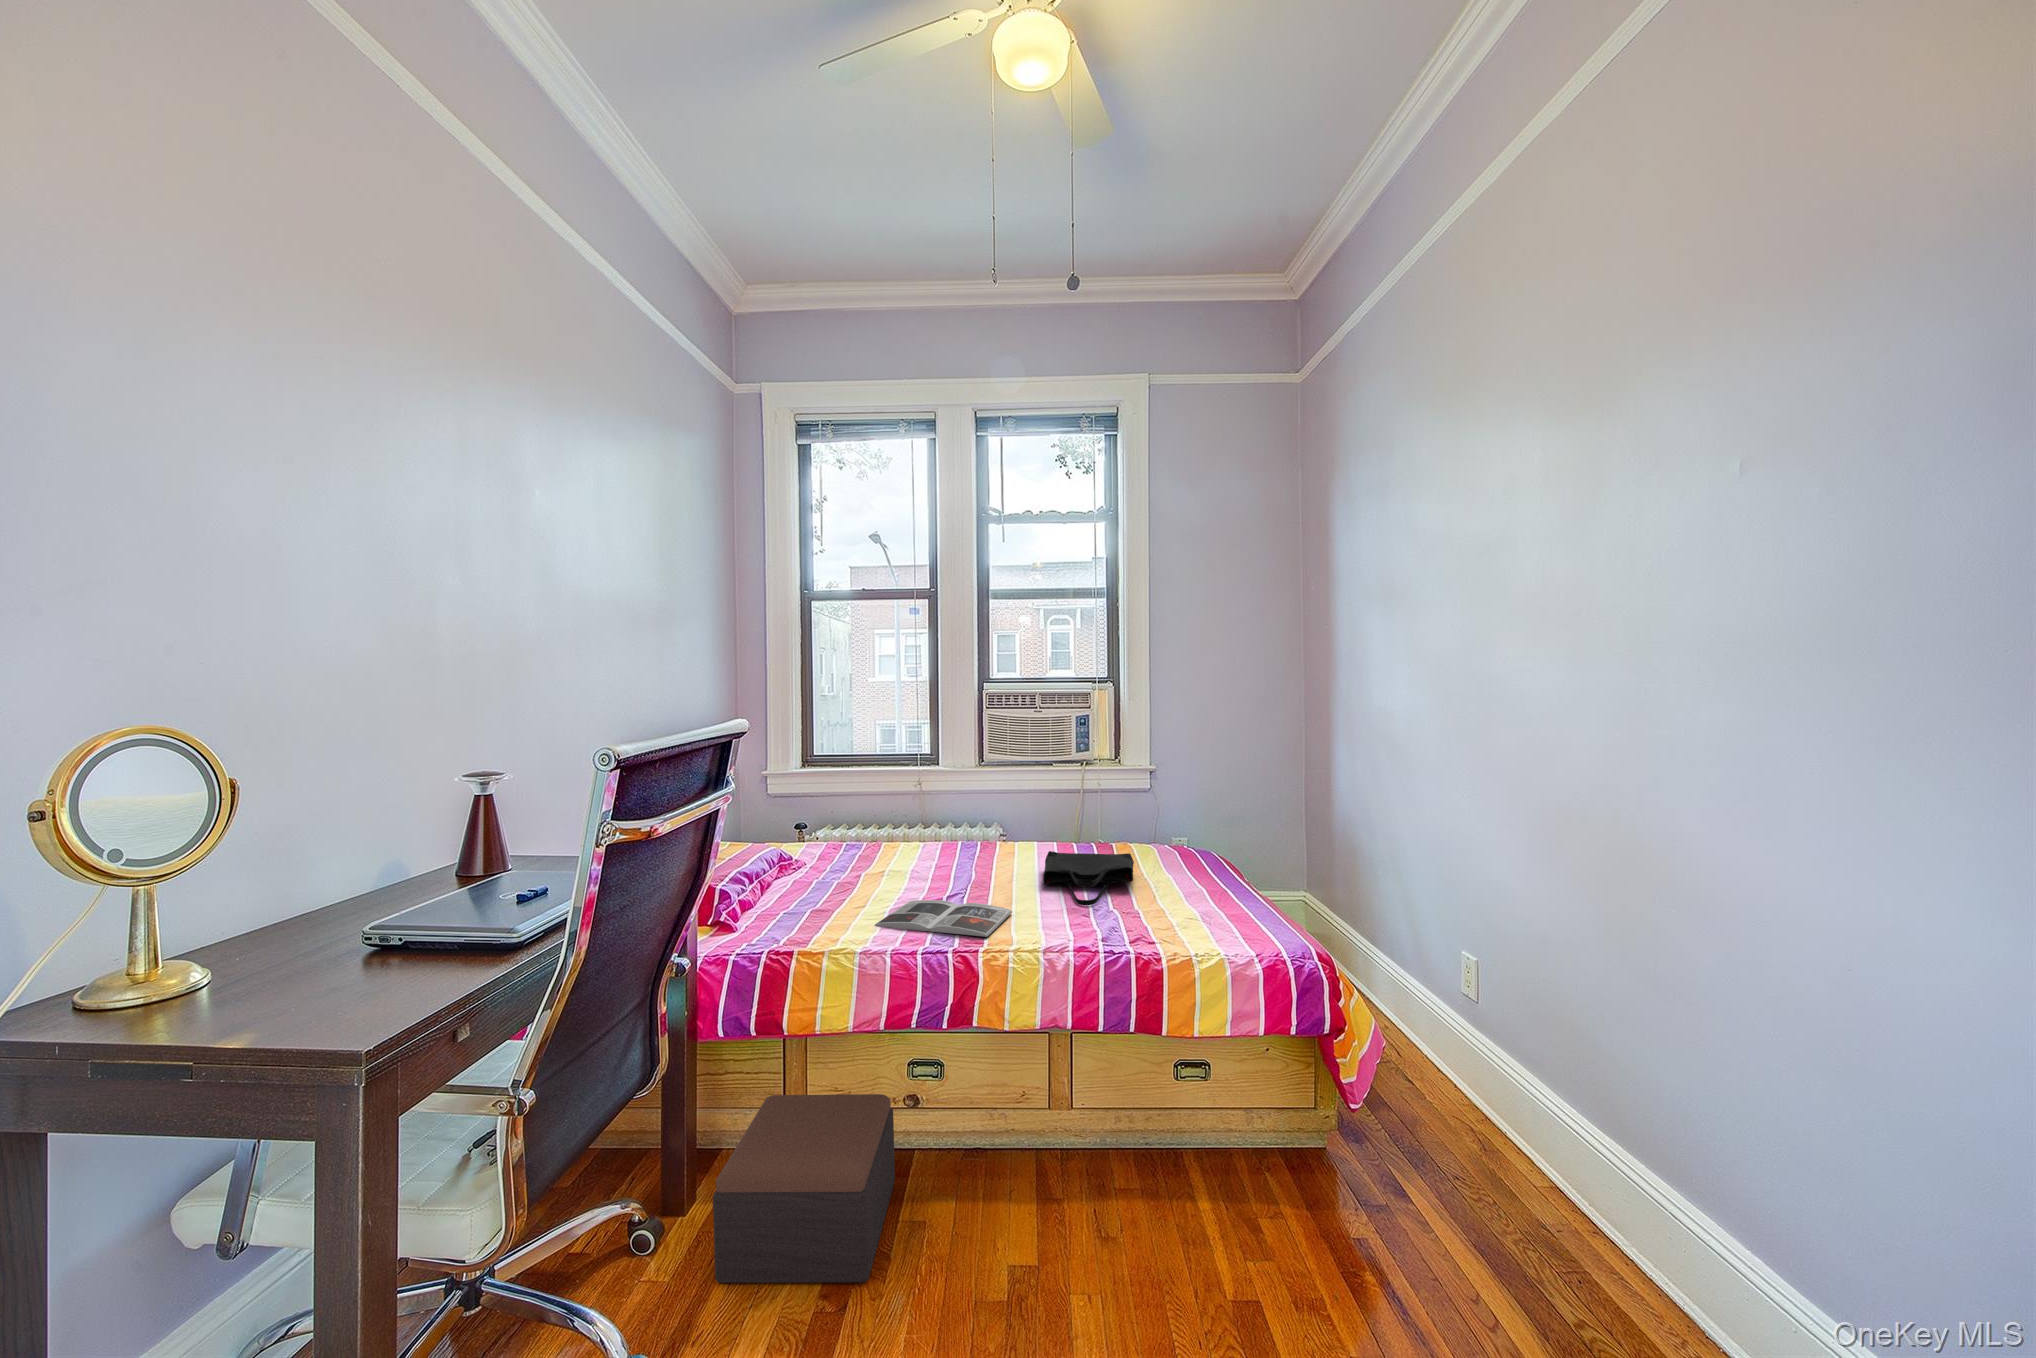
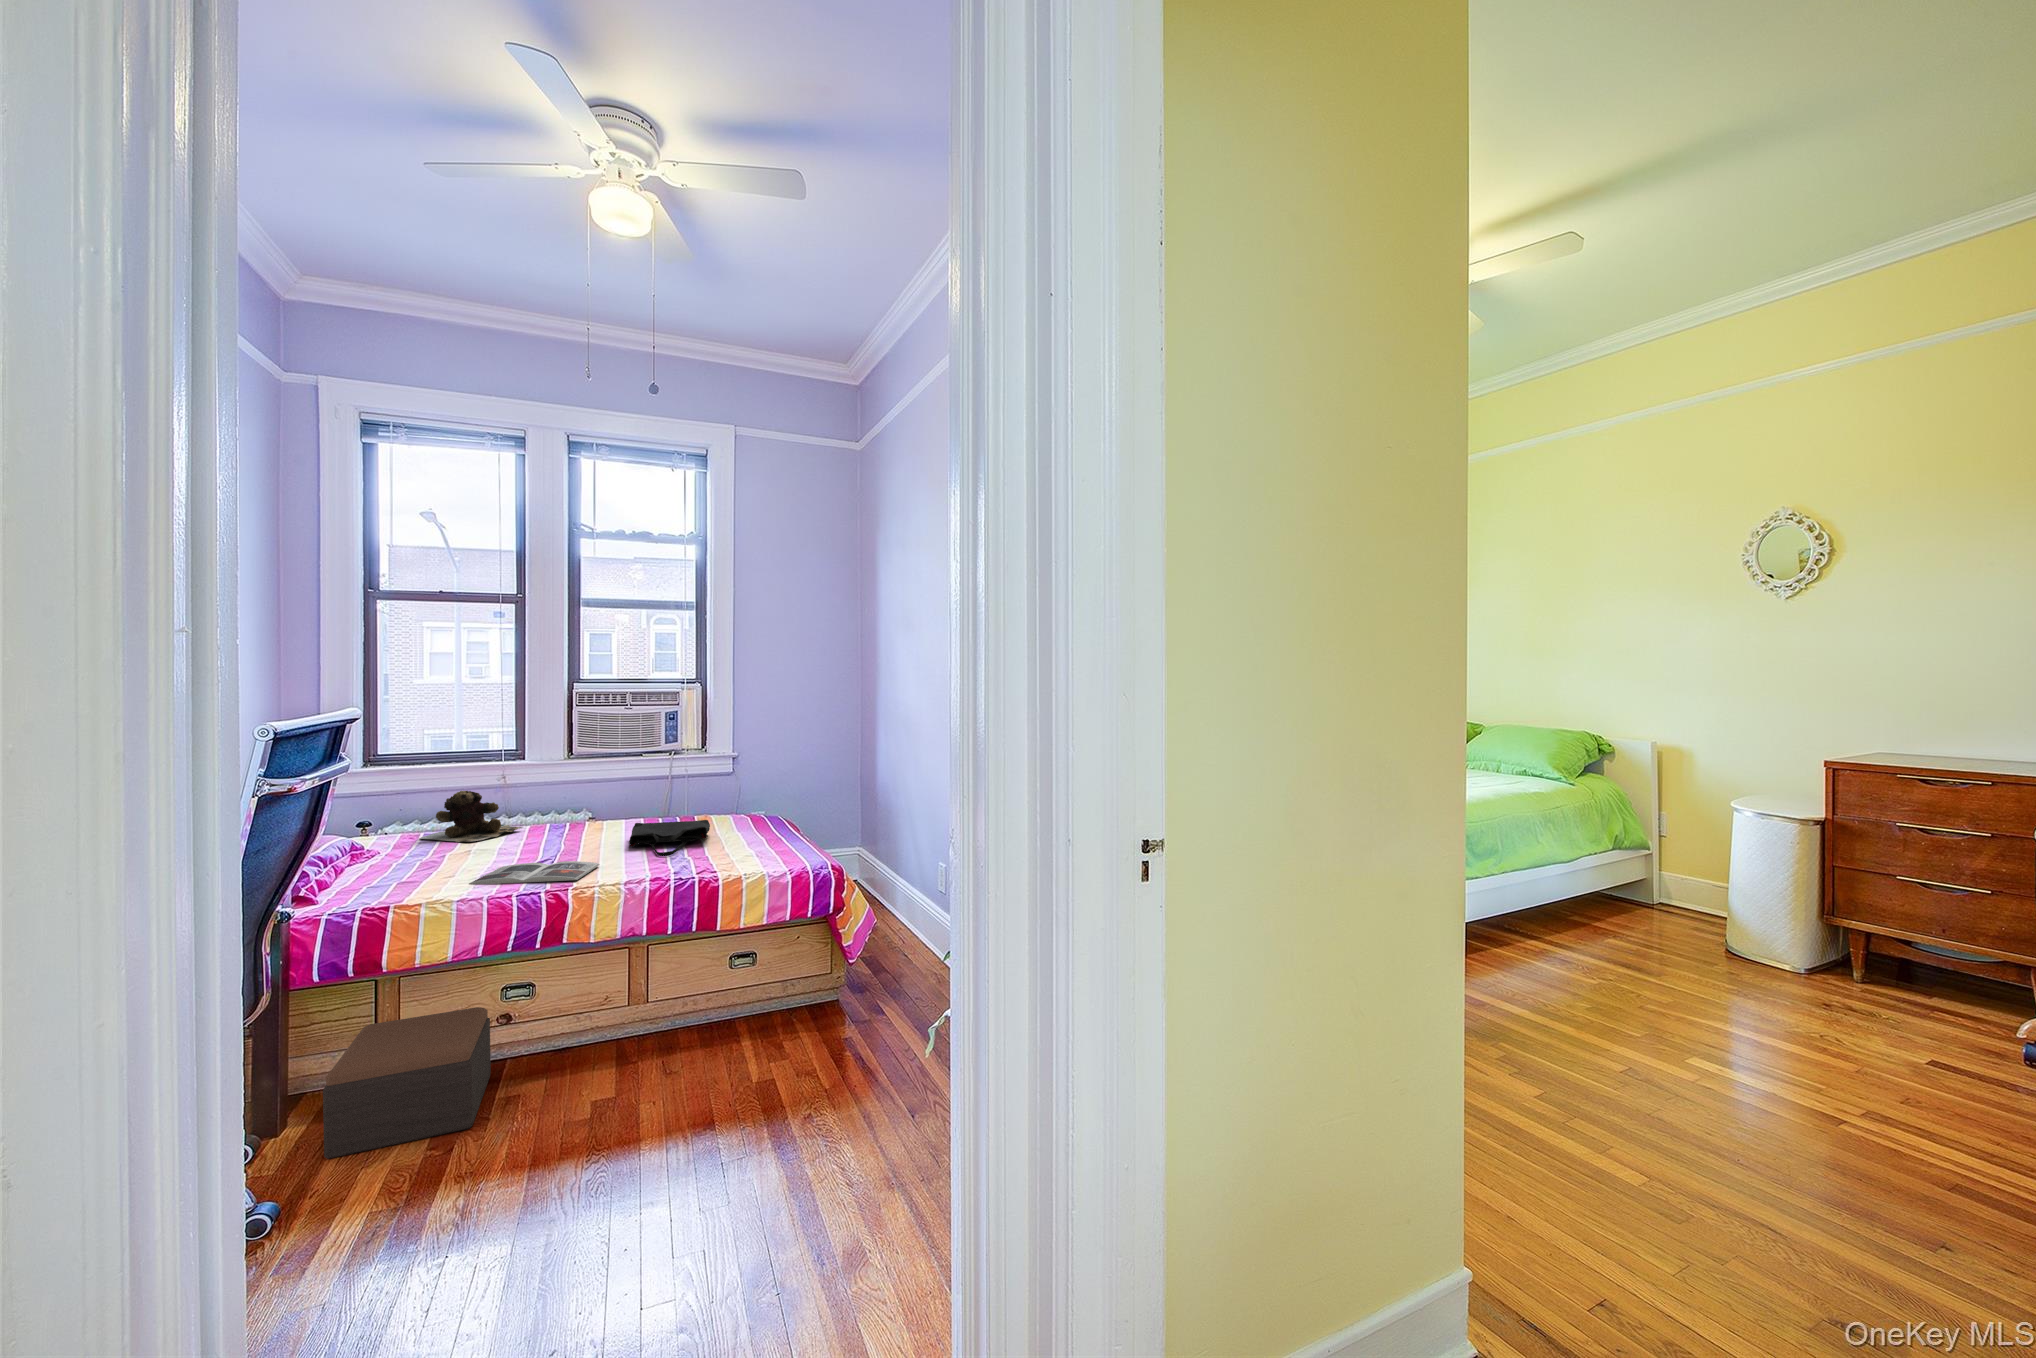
teddy bear: none [842,799,937,858] -> present [419,791,522,842]

